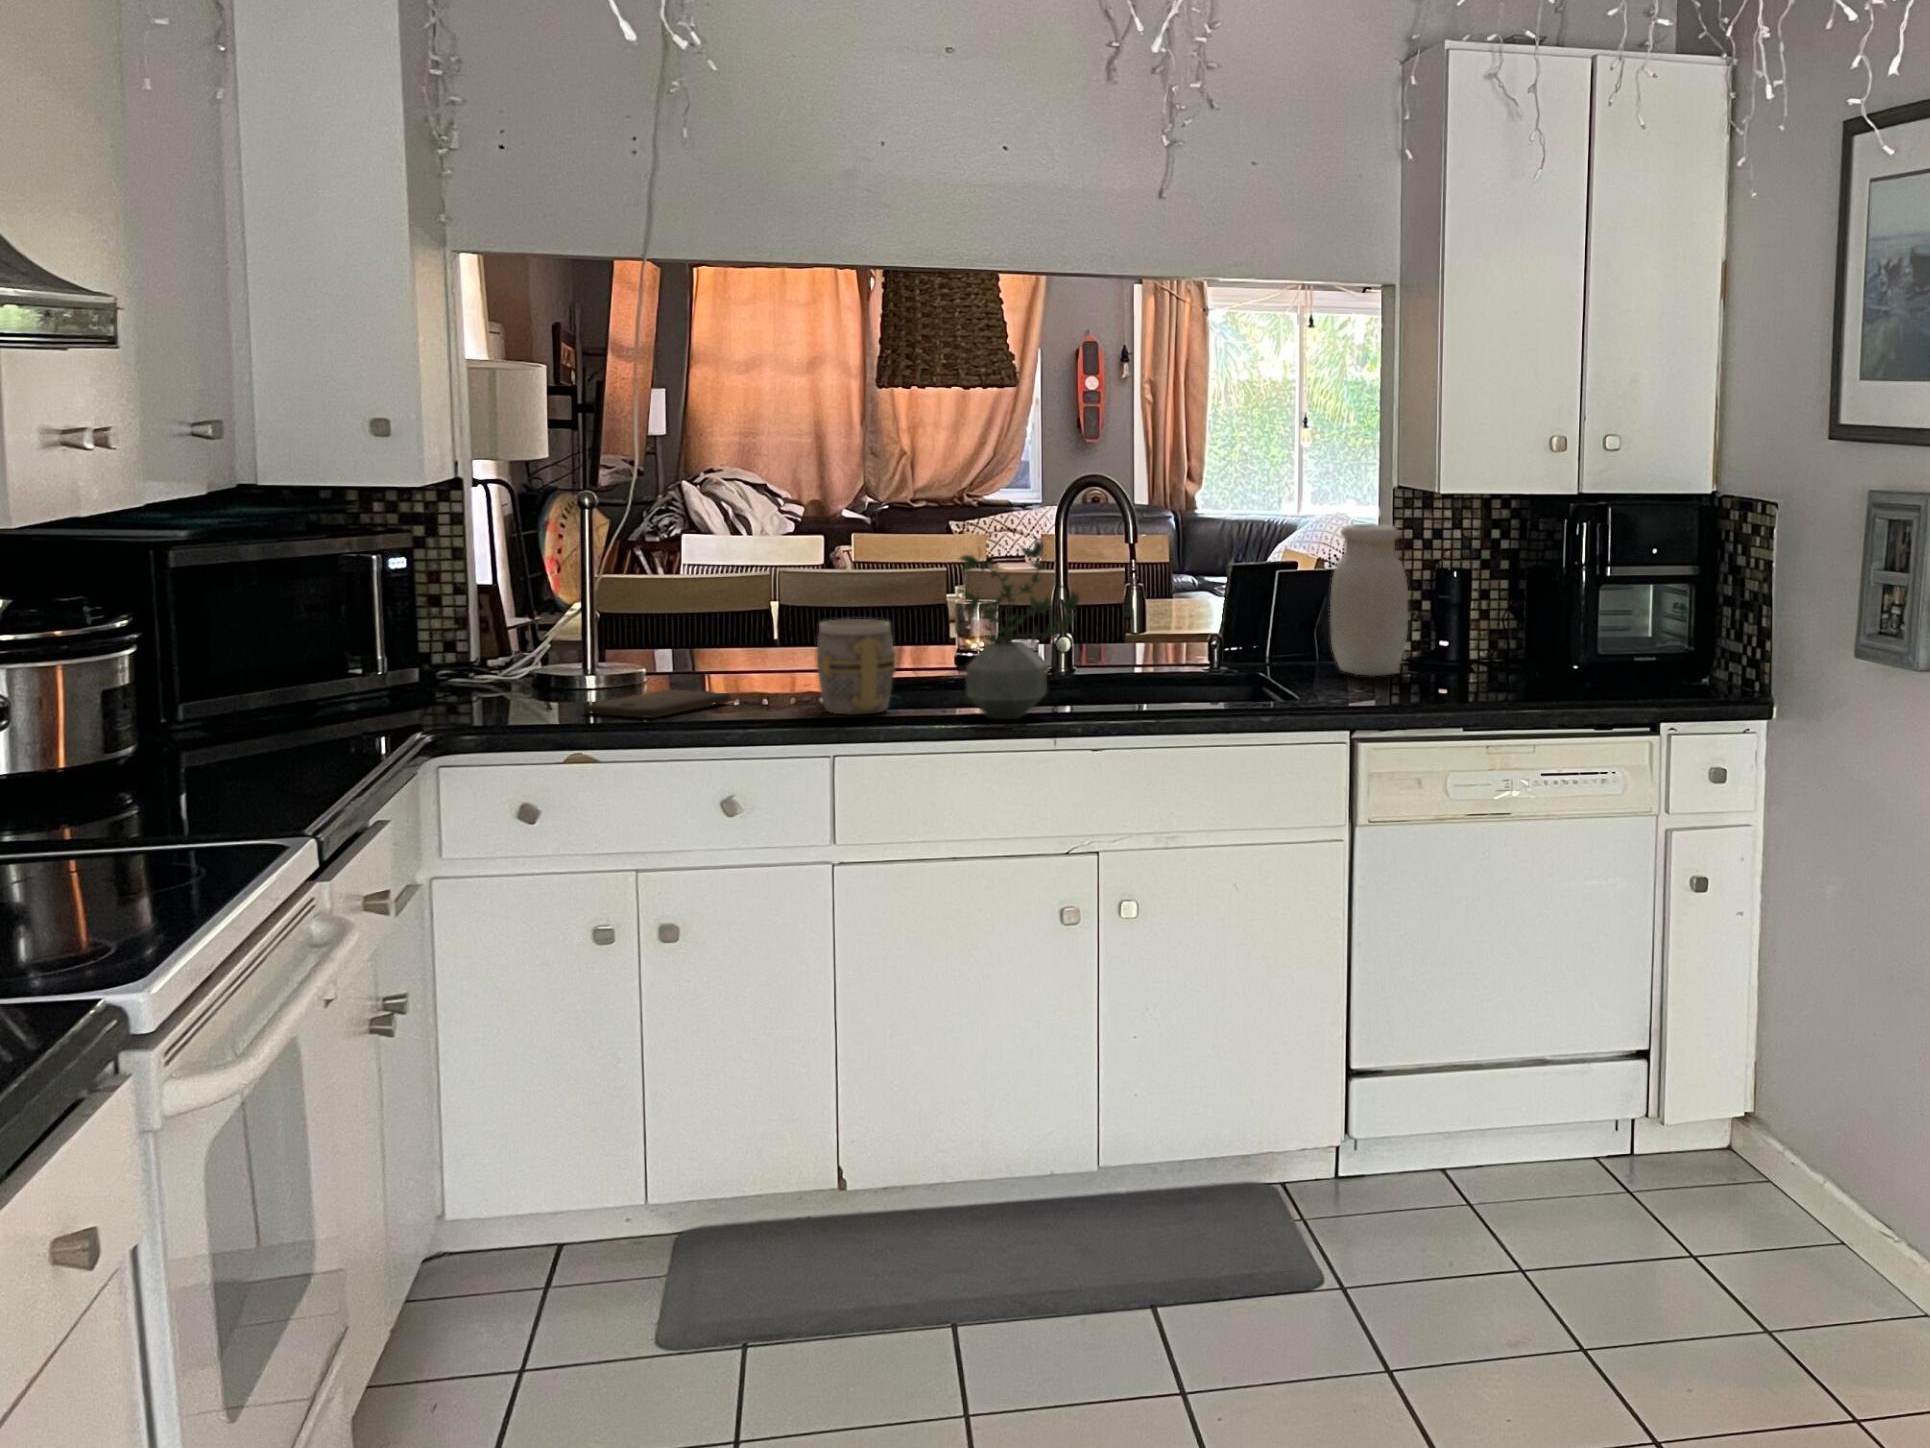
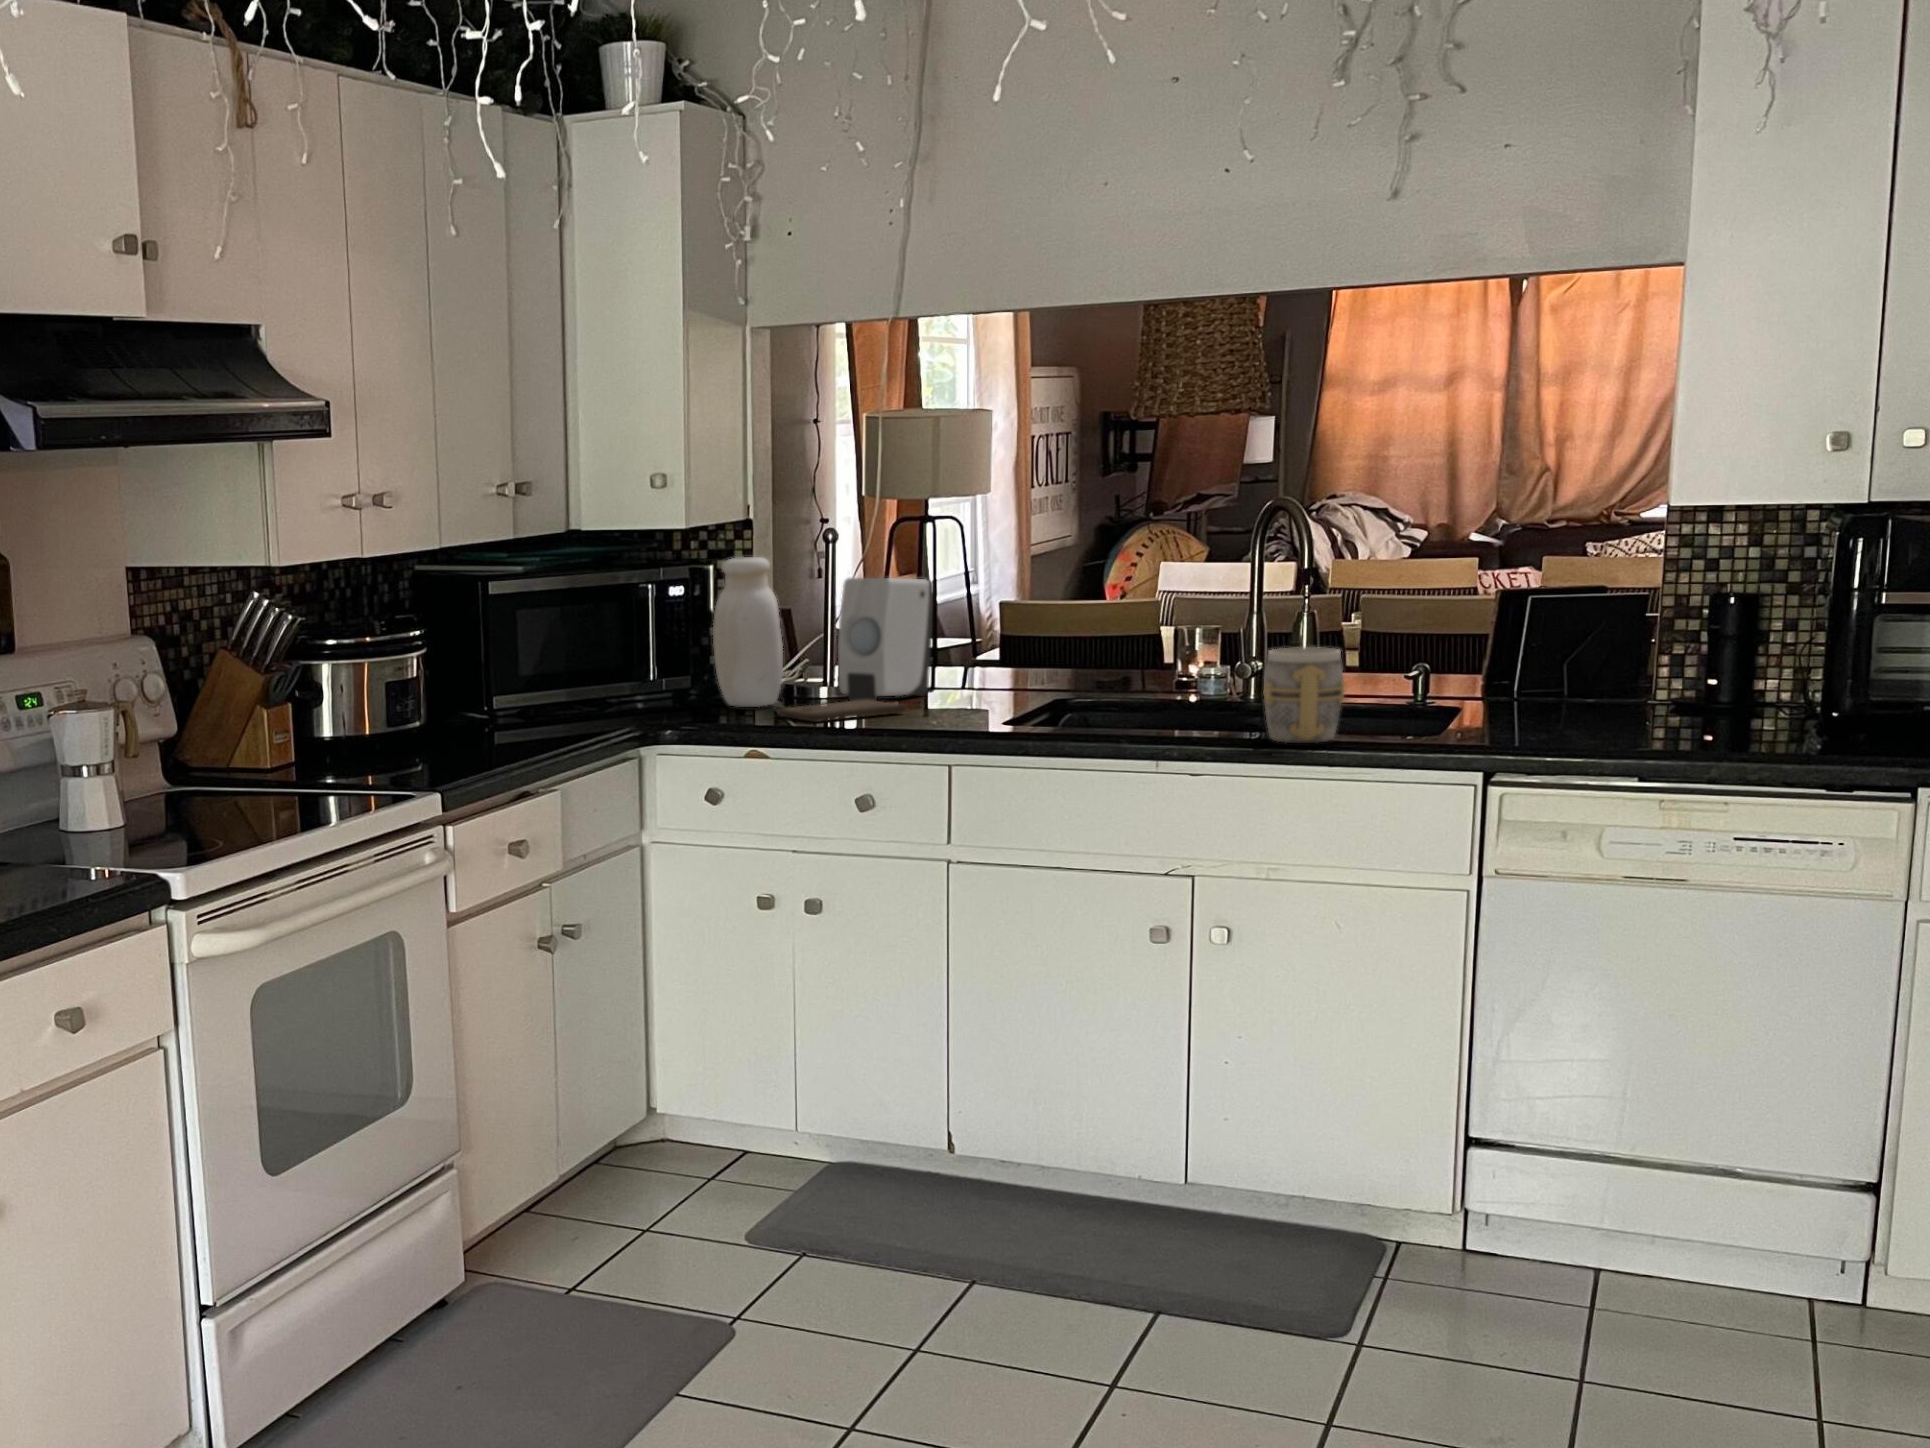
jar: present [1330,524,1408,676] -> present [713,557,783,707]
potted plant: present [960,541,1079,719] -> none [1065,562,1180,738]
soap dispenser: none [606,550,700,691] -> present [838,578,933,701]
mug: present [817,619,896,715] -> present [1263,647,1345,743]

